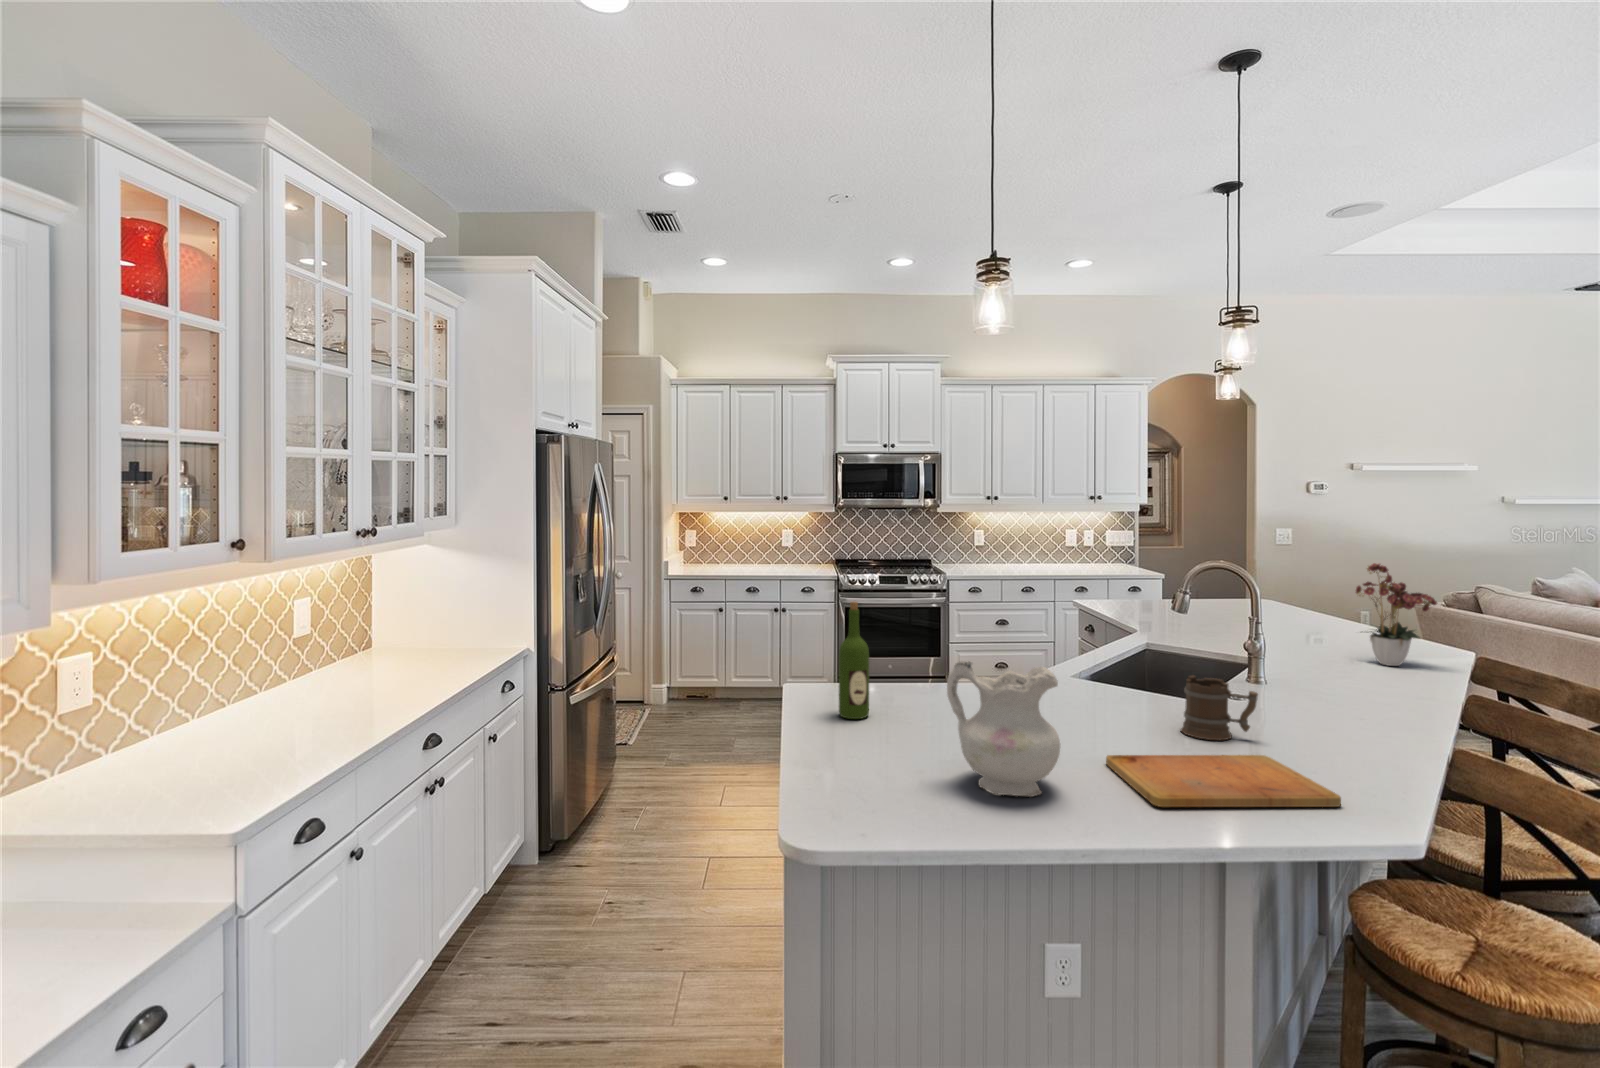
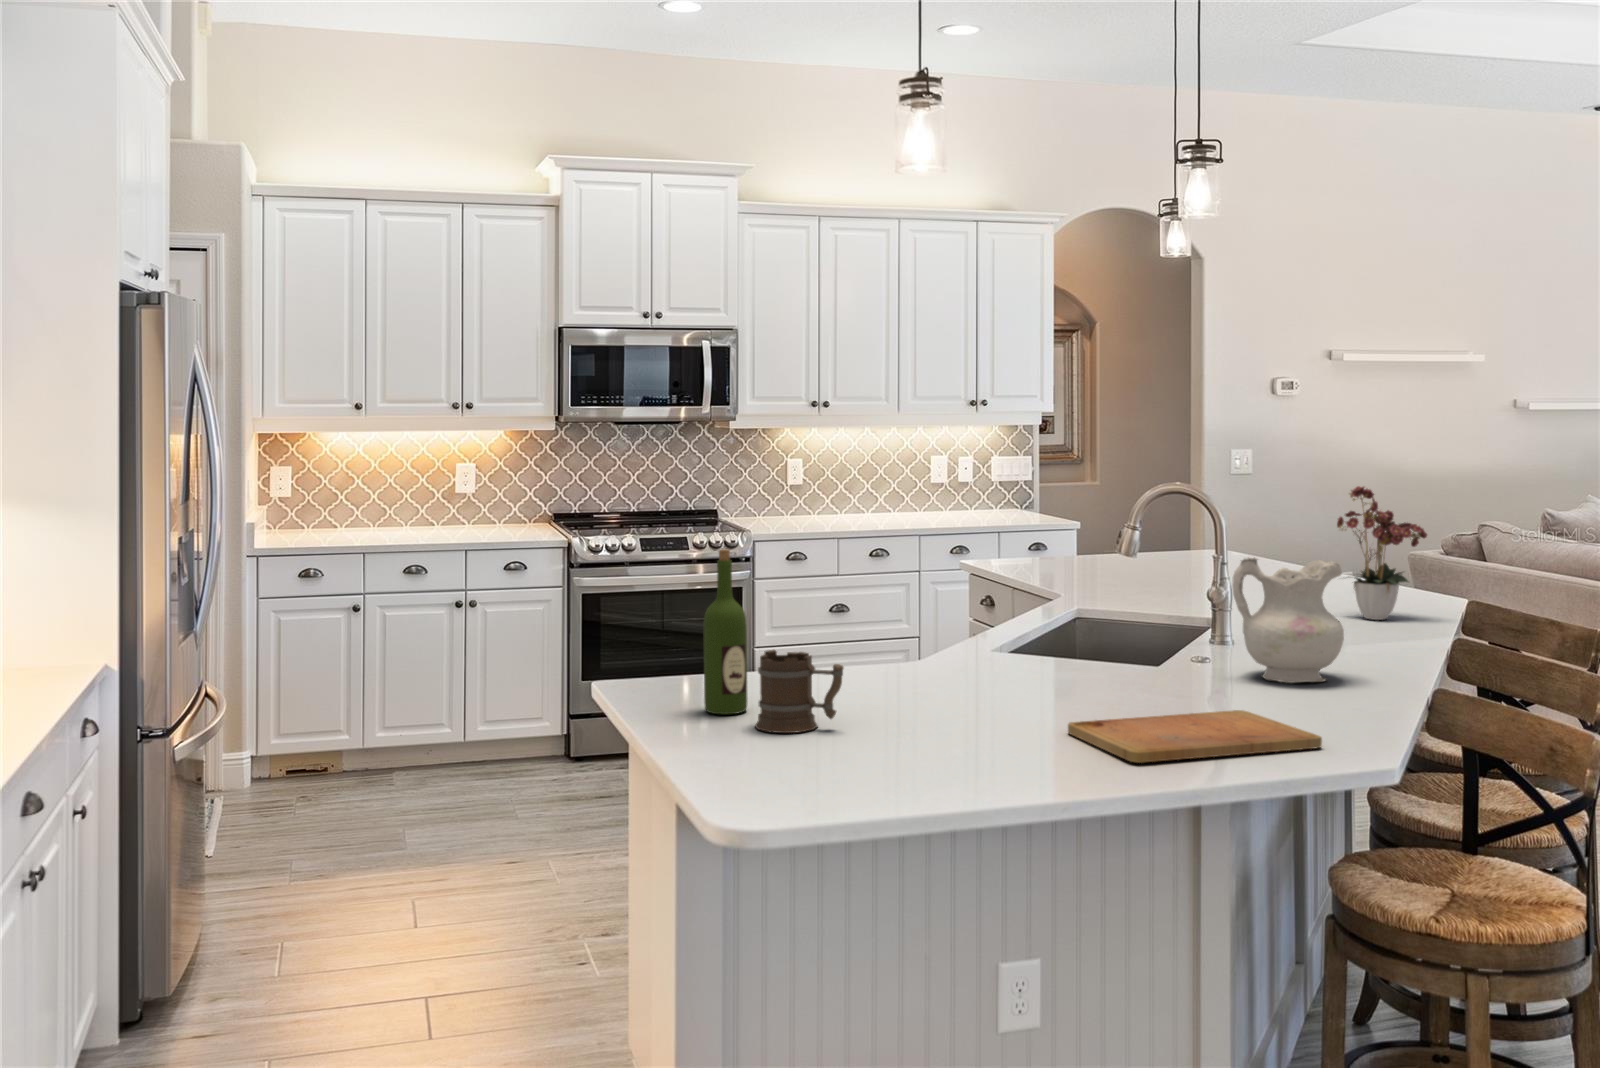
ceramic pitcher: present [947,661,1060,797] -> present [1232,558,1344,683]
mug: present [1181,676,1258,740] -> present [755,650,844,733]

